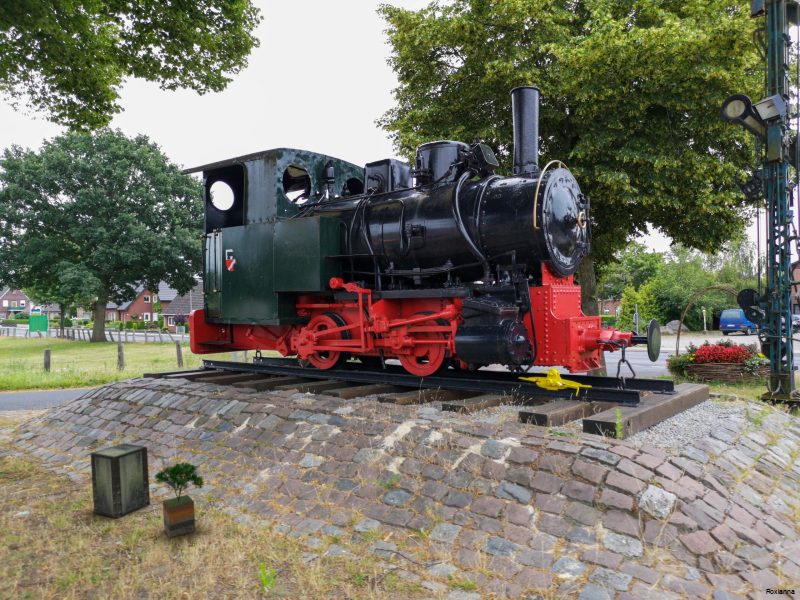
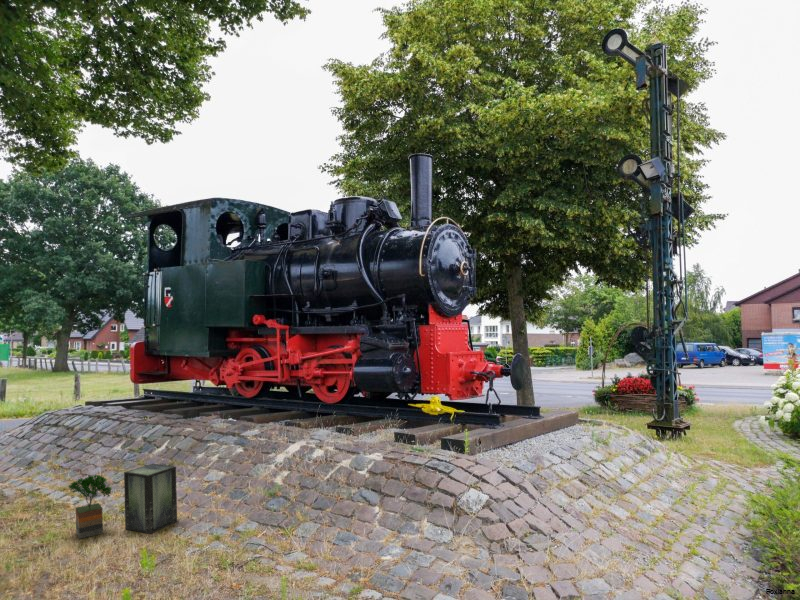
storage box: present [91,443,150,519] -> present [124,464,177,534]

